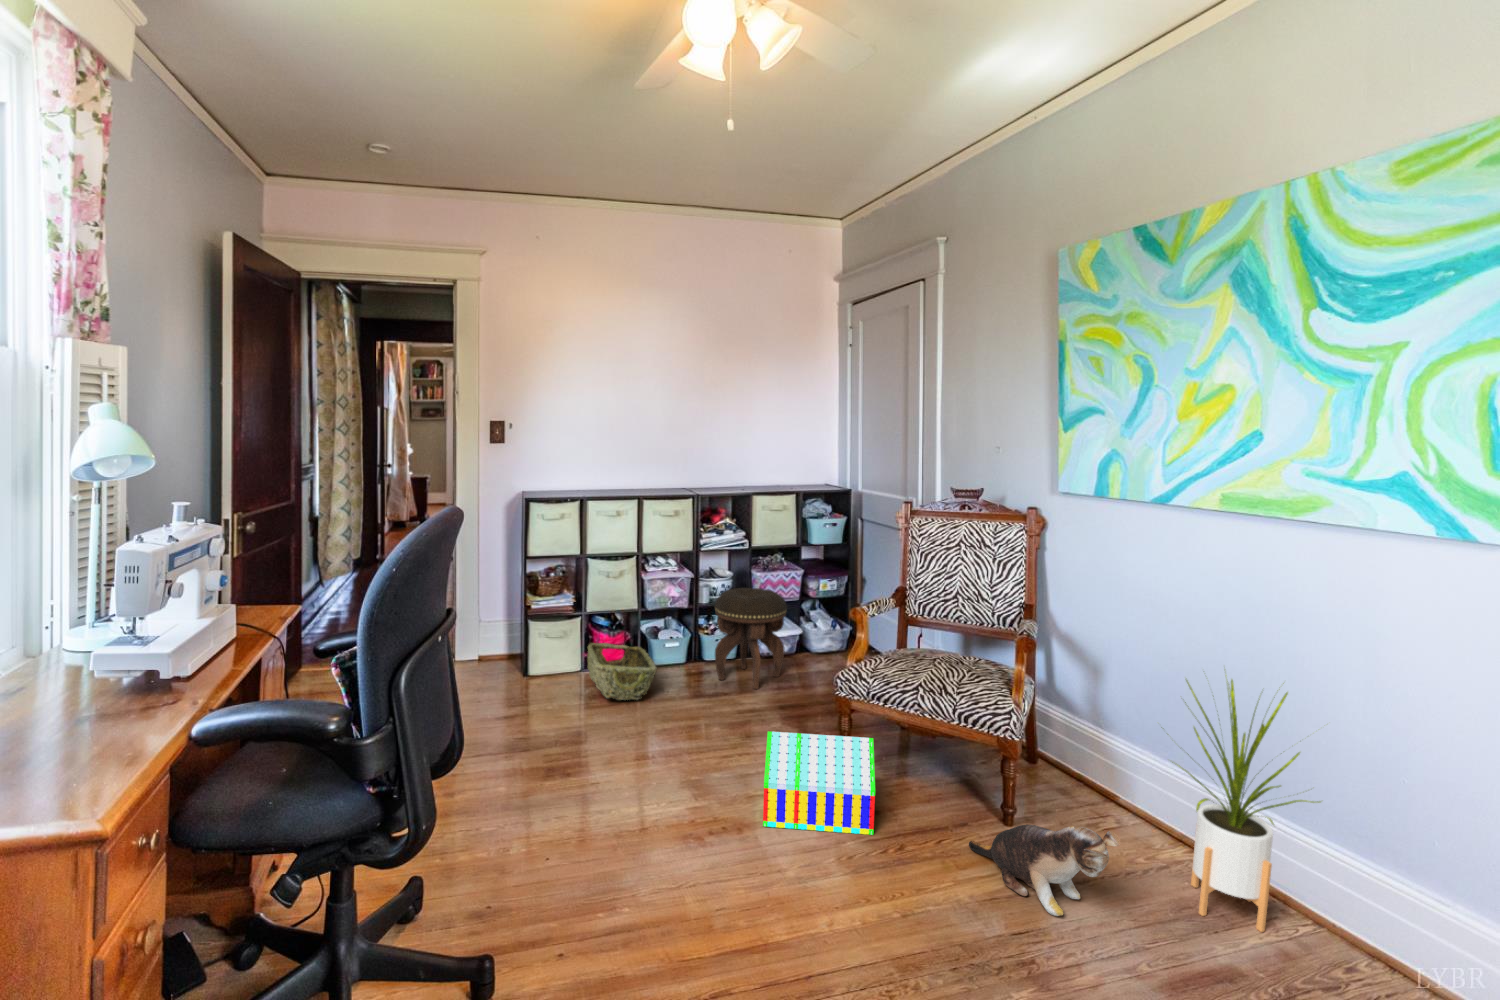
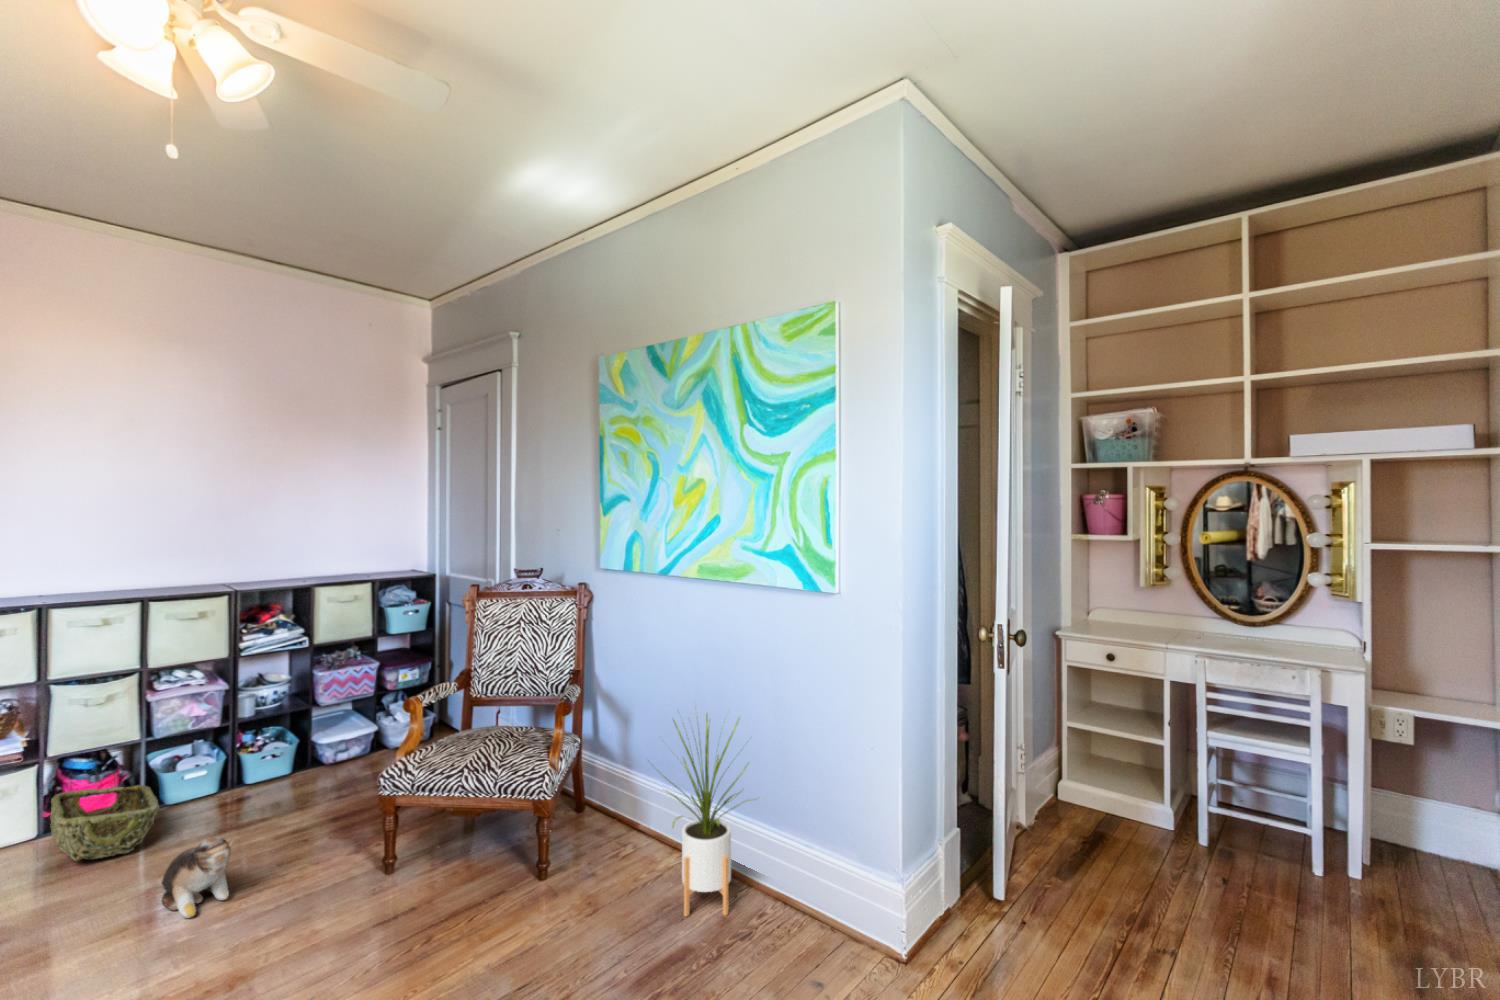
footstool: present [715,588,787,689] -> none [253,690,350,806]
toy house: present [763,731,875,835] -> none [266,831,409,963]
plush toy: present [969,825,1121,916] -> present [162,836,236,918]

